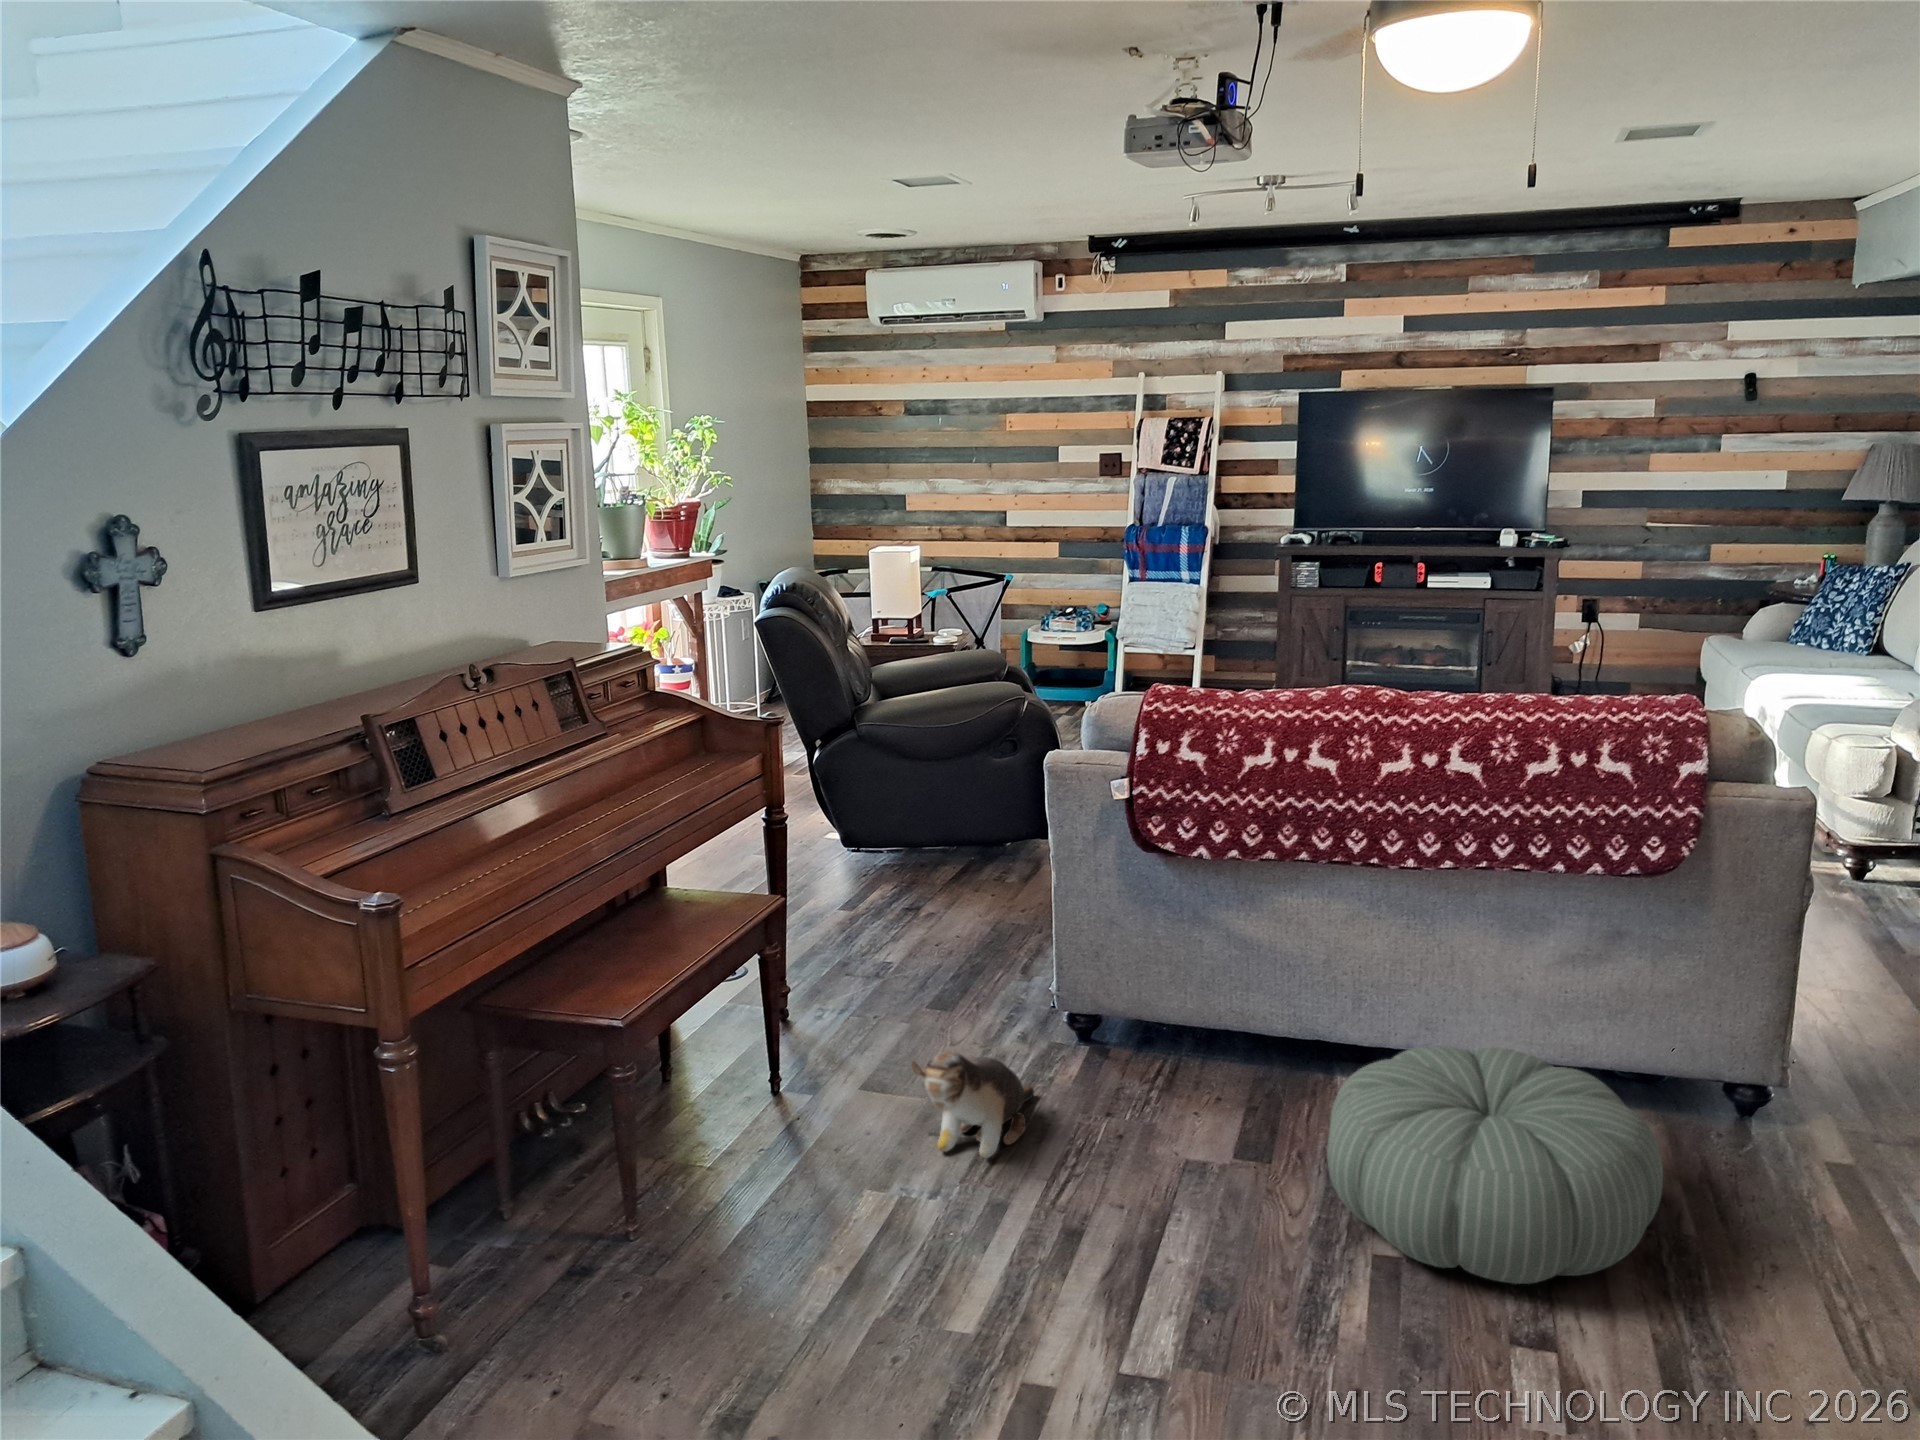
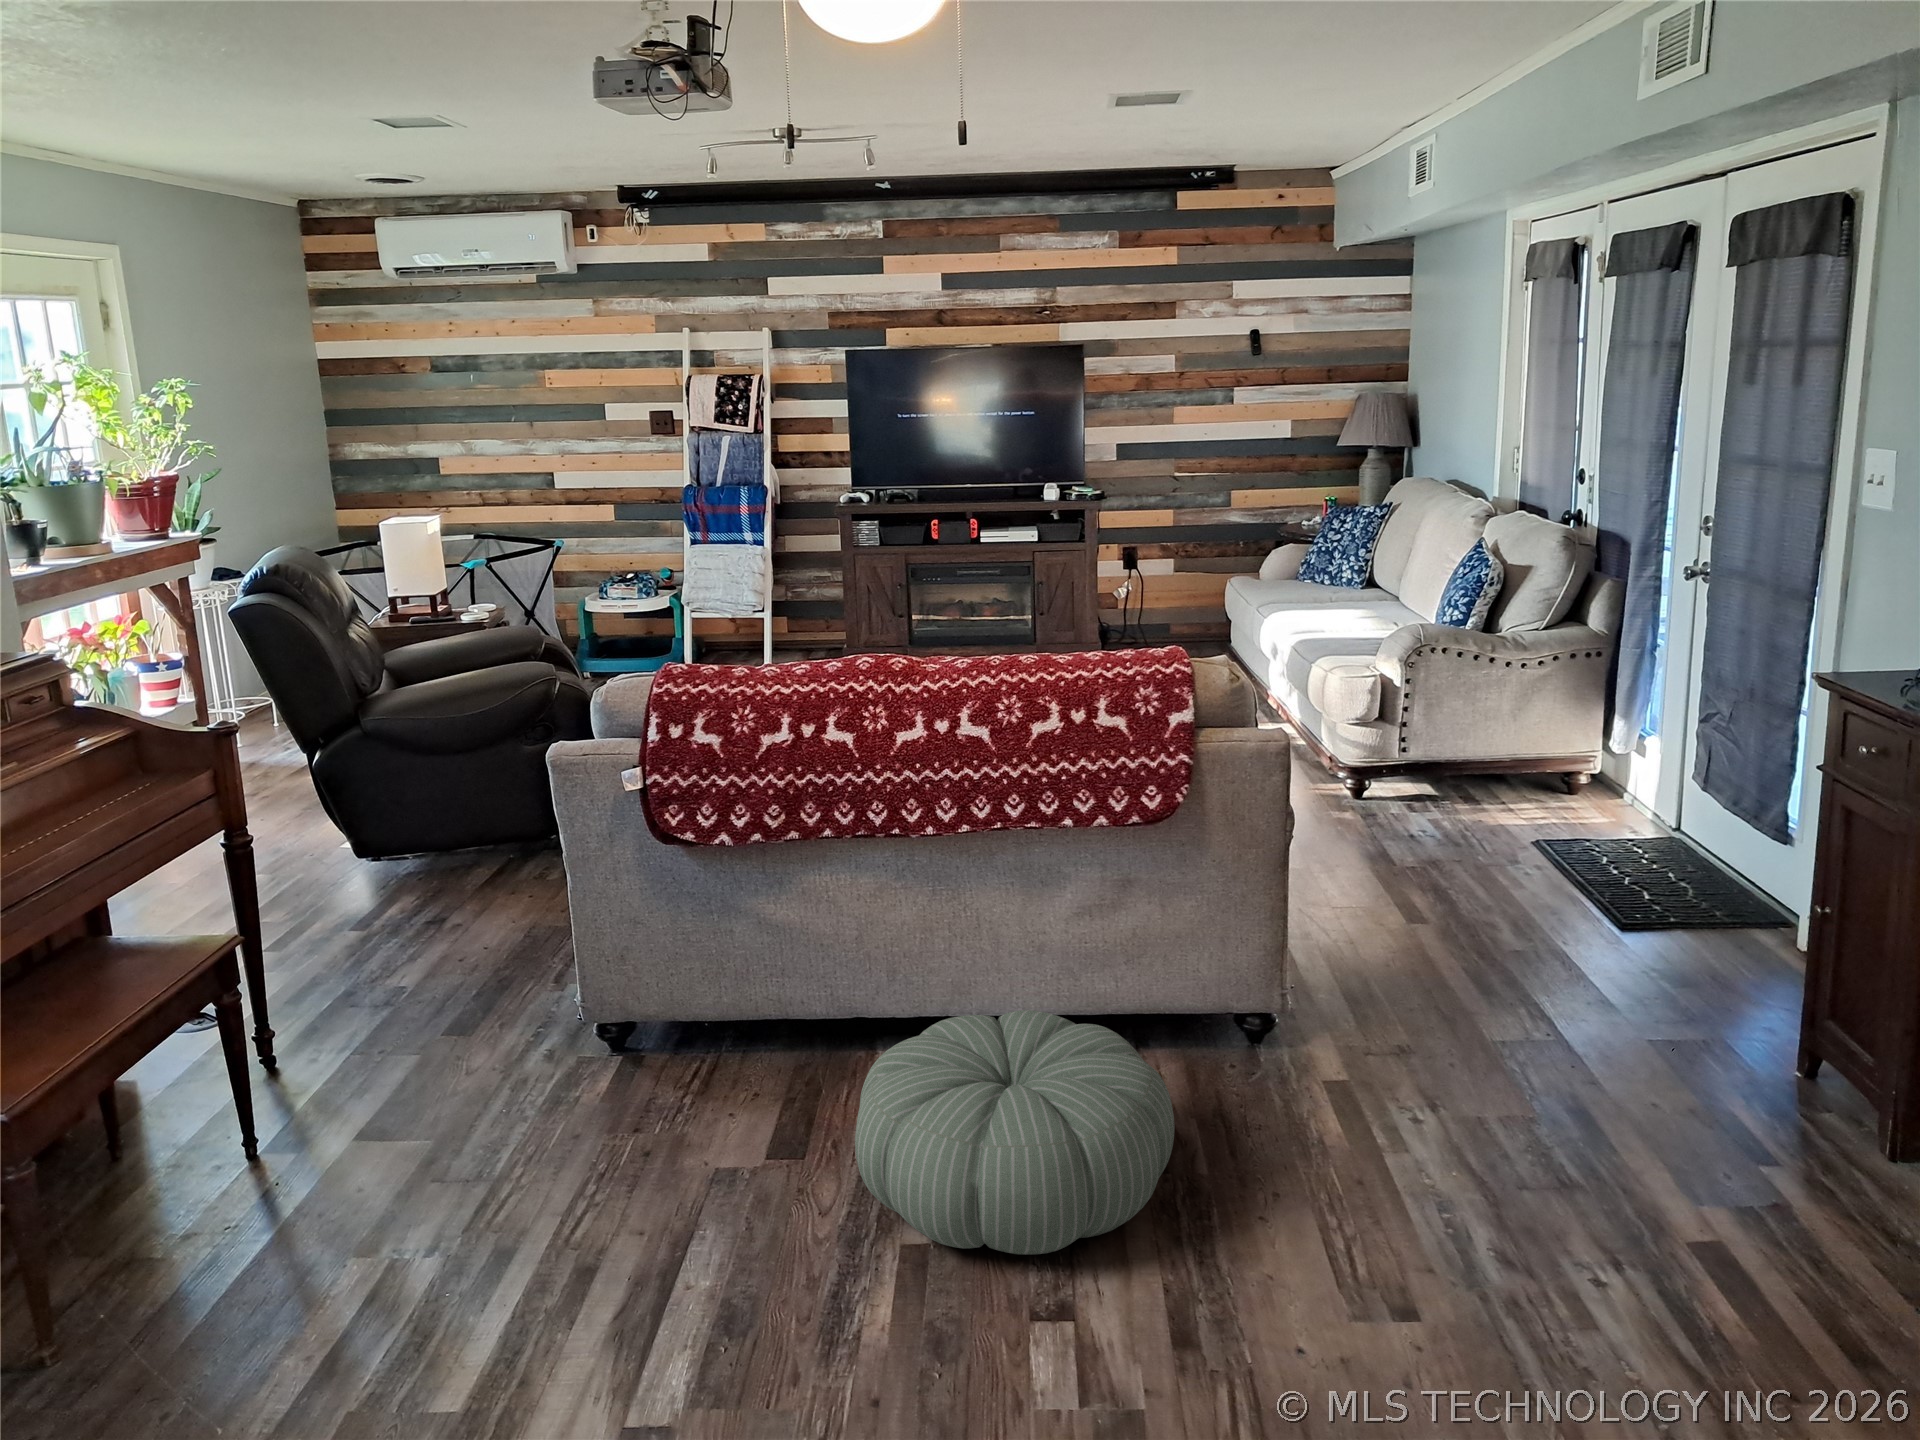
plush toy: present [911,1050,1034,1158] -> none [395,1086,558,1199]

